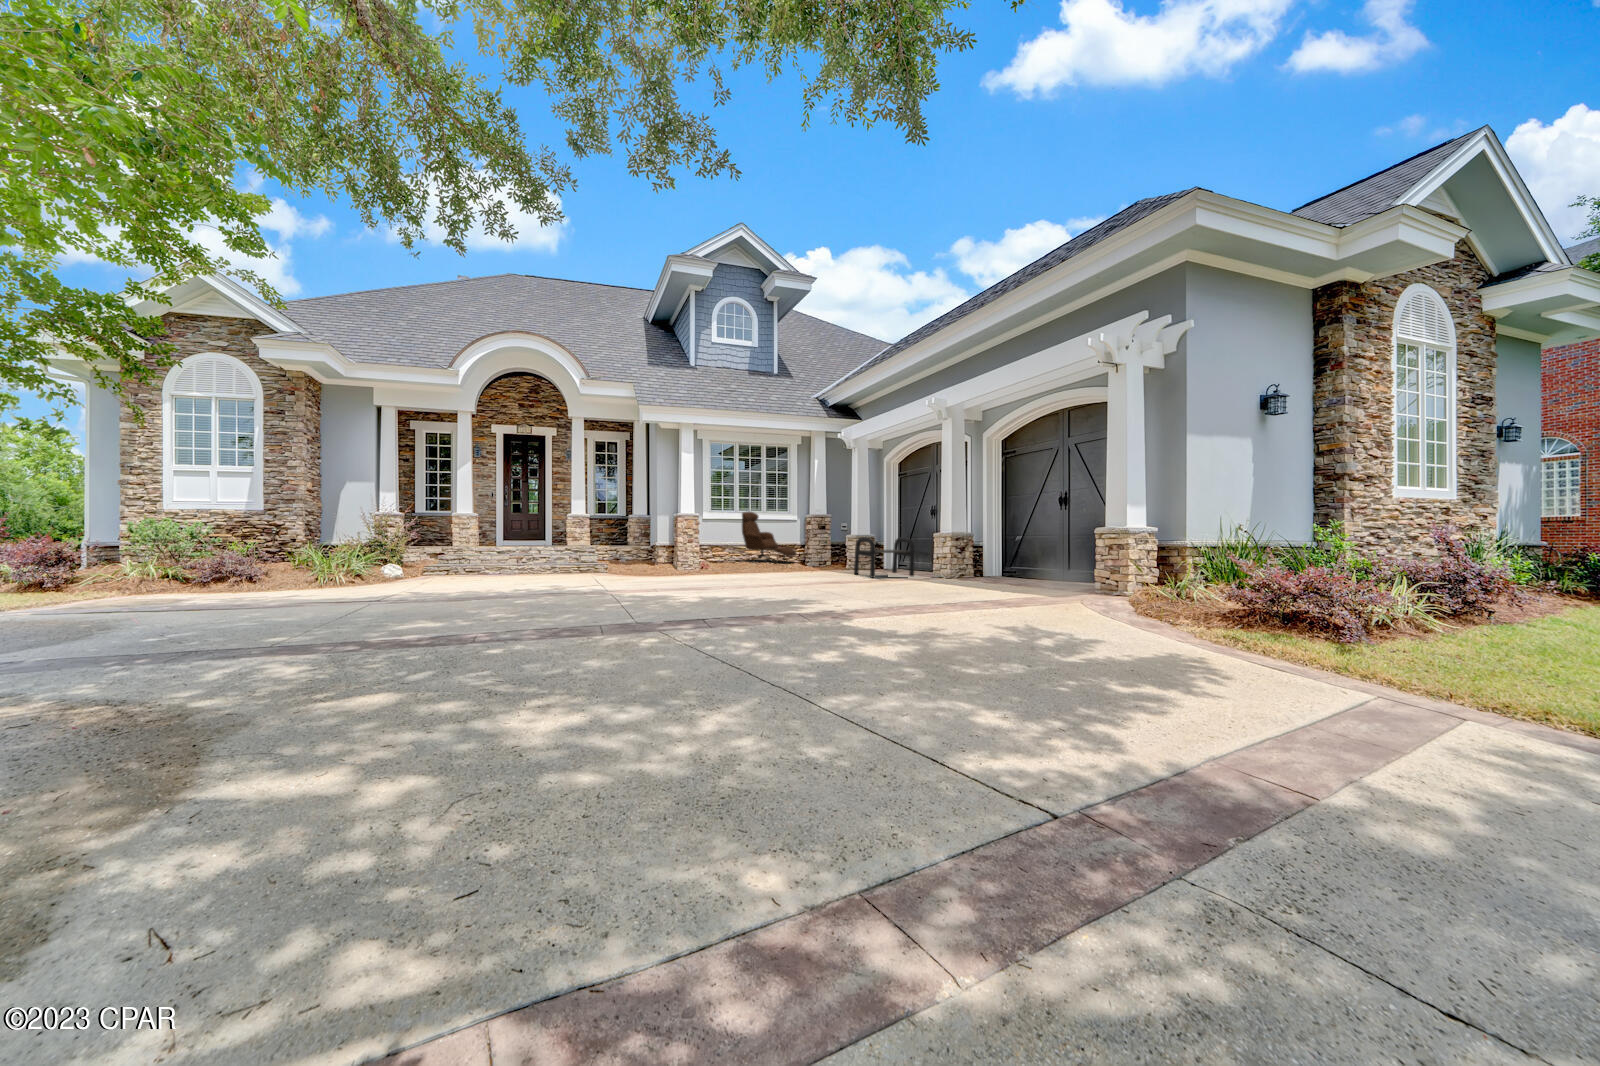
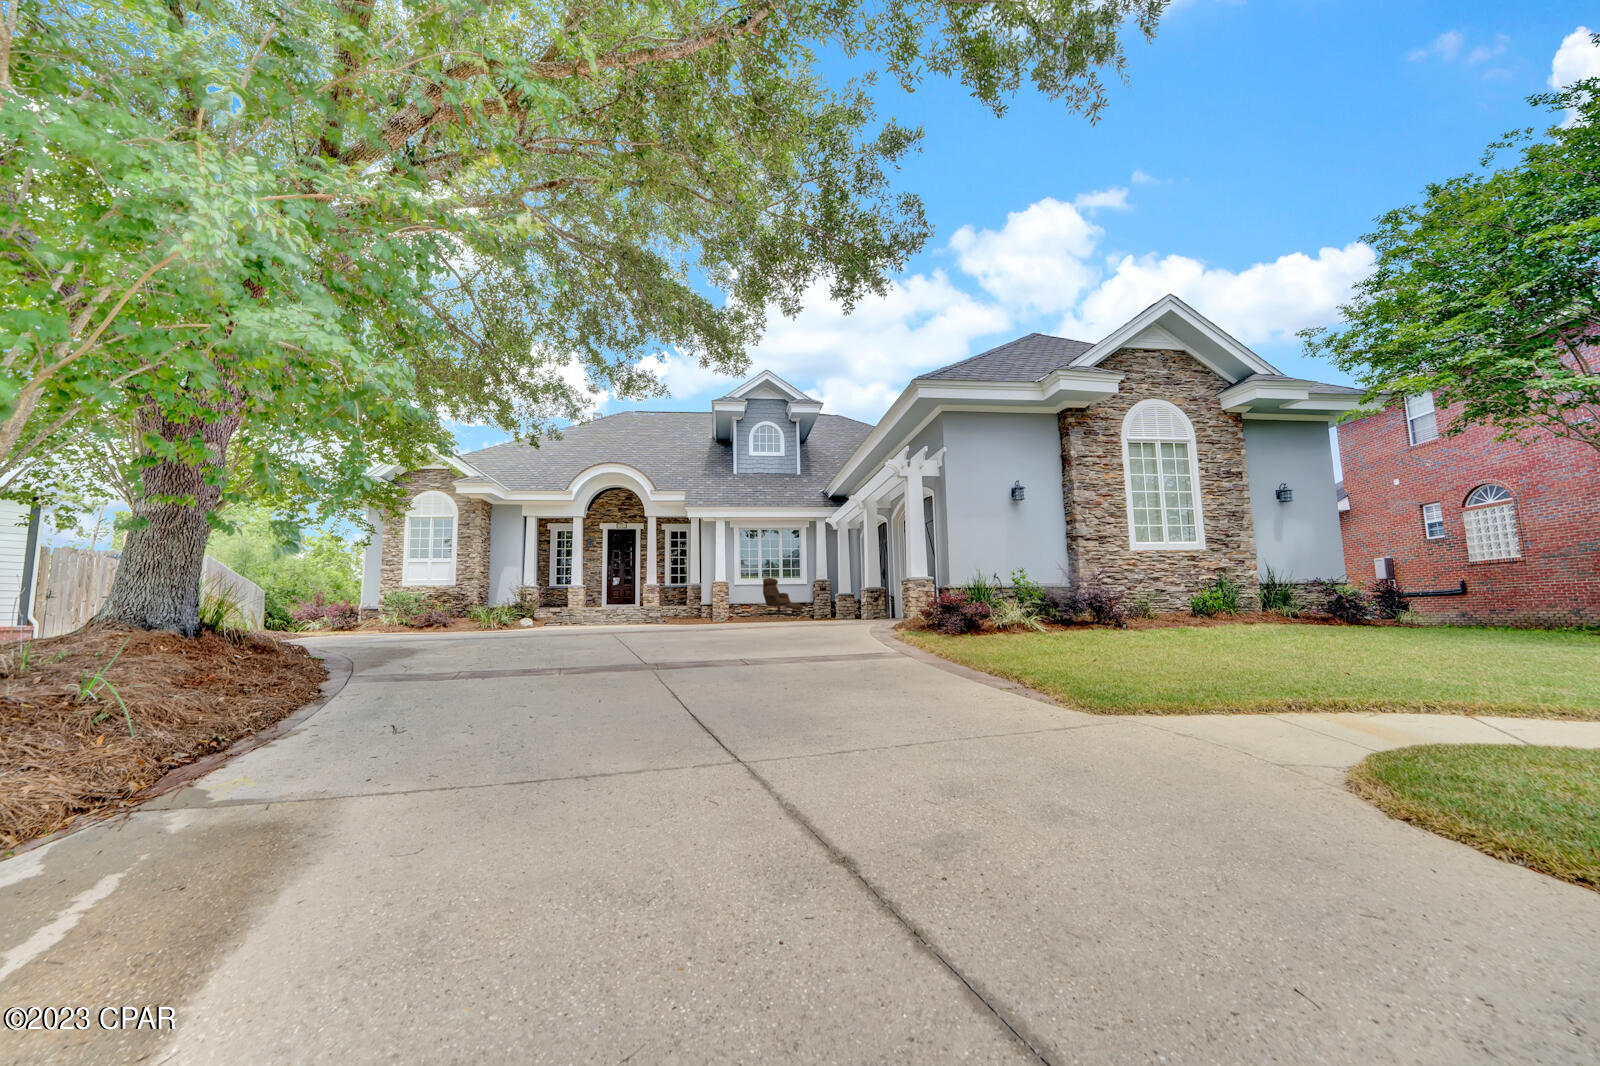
bench: present [854,537,915,578] -> none [831,592,875,622]

